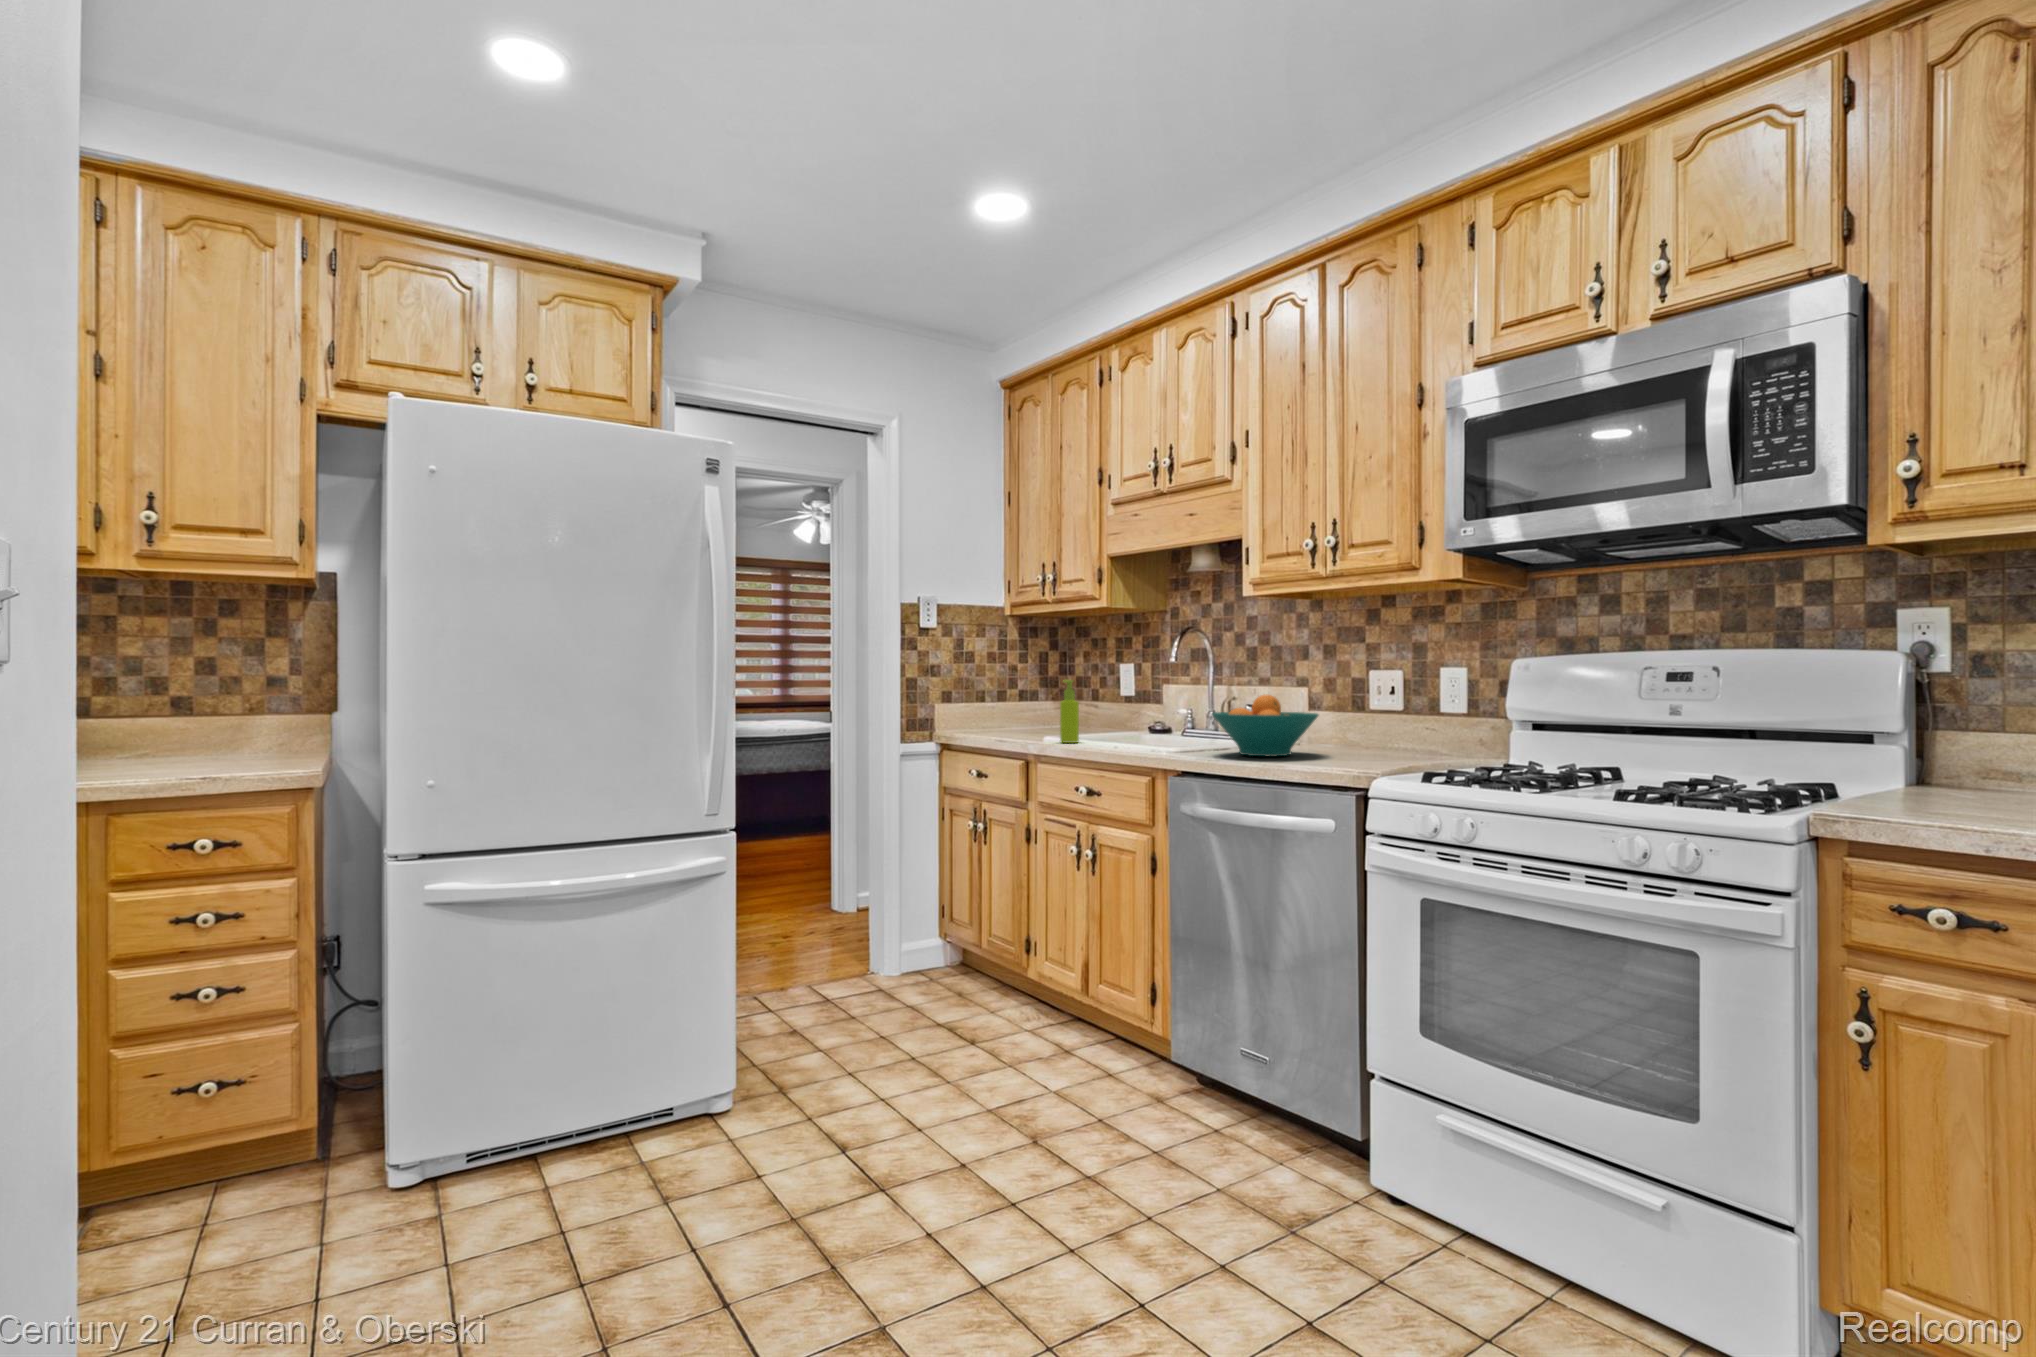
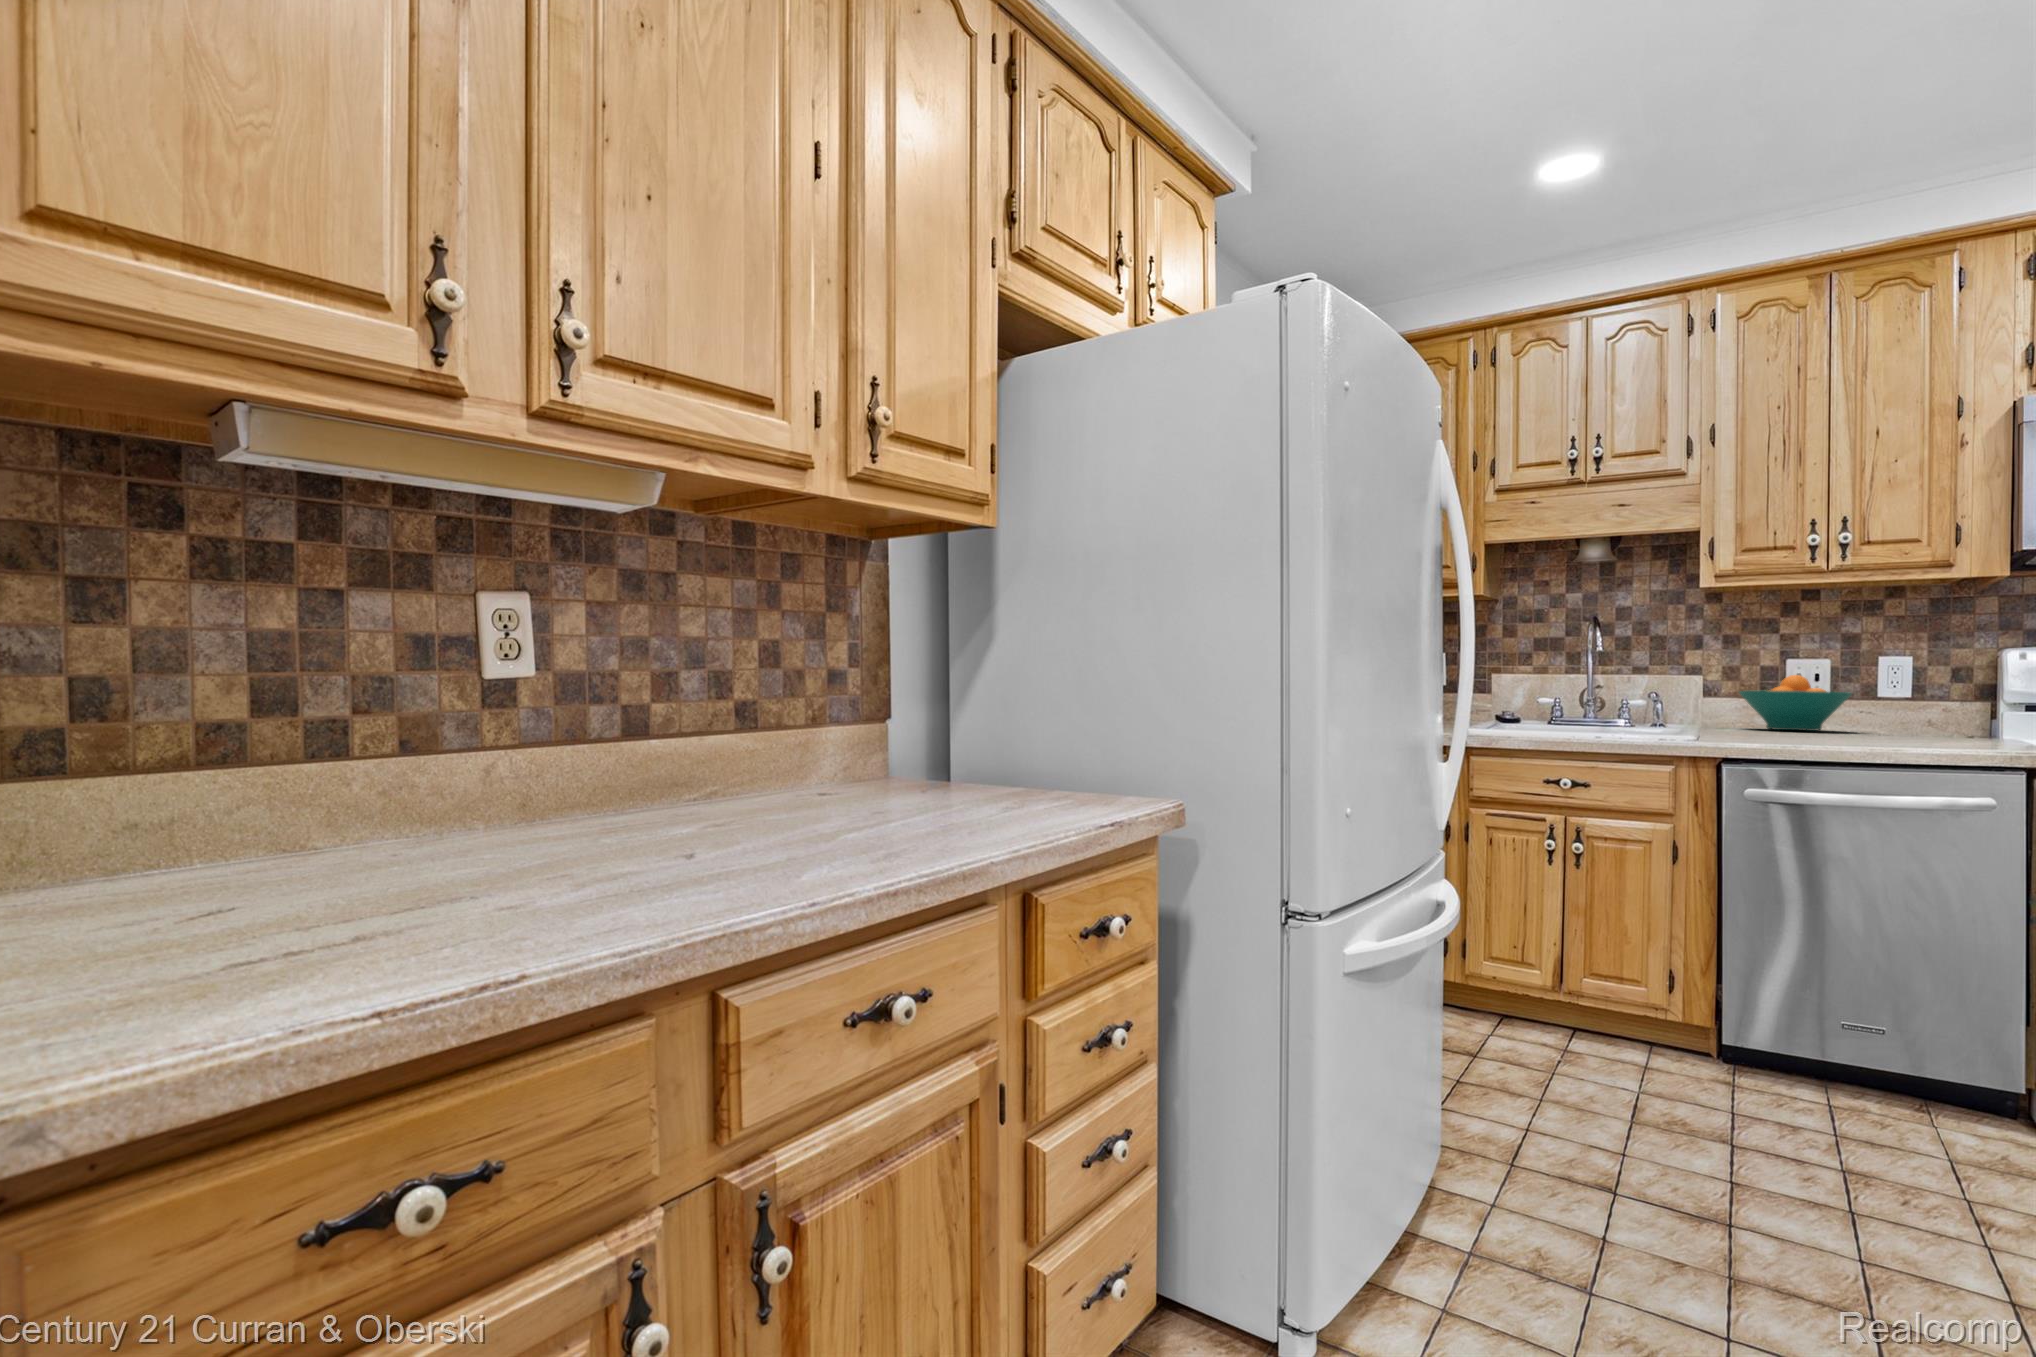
soap dispenser: present [1060,680,1079,743] -> none [1511,659,1532,722]

